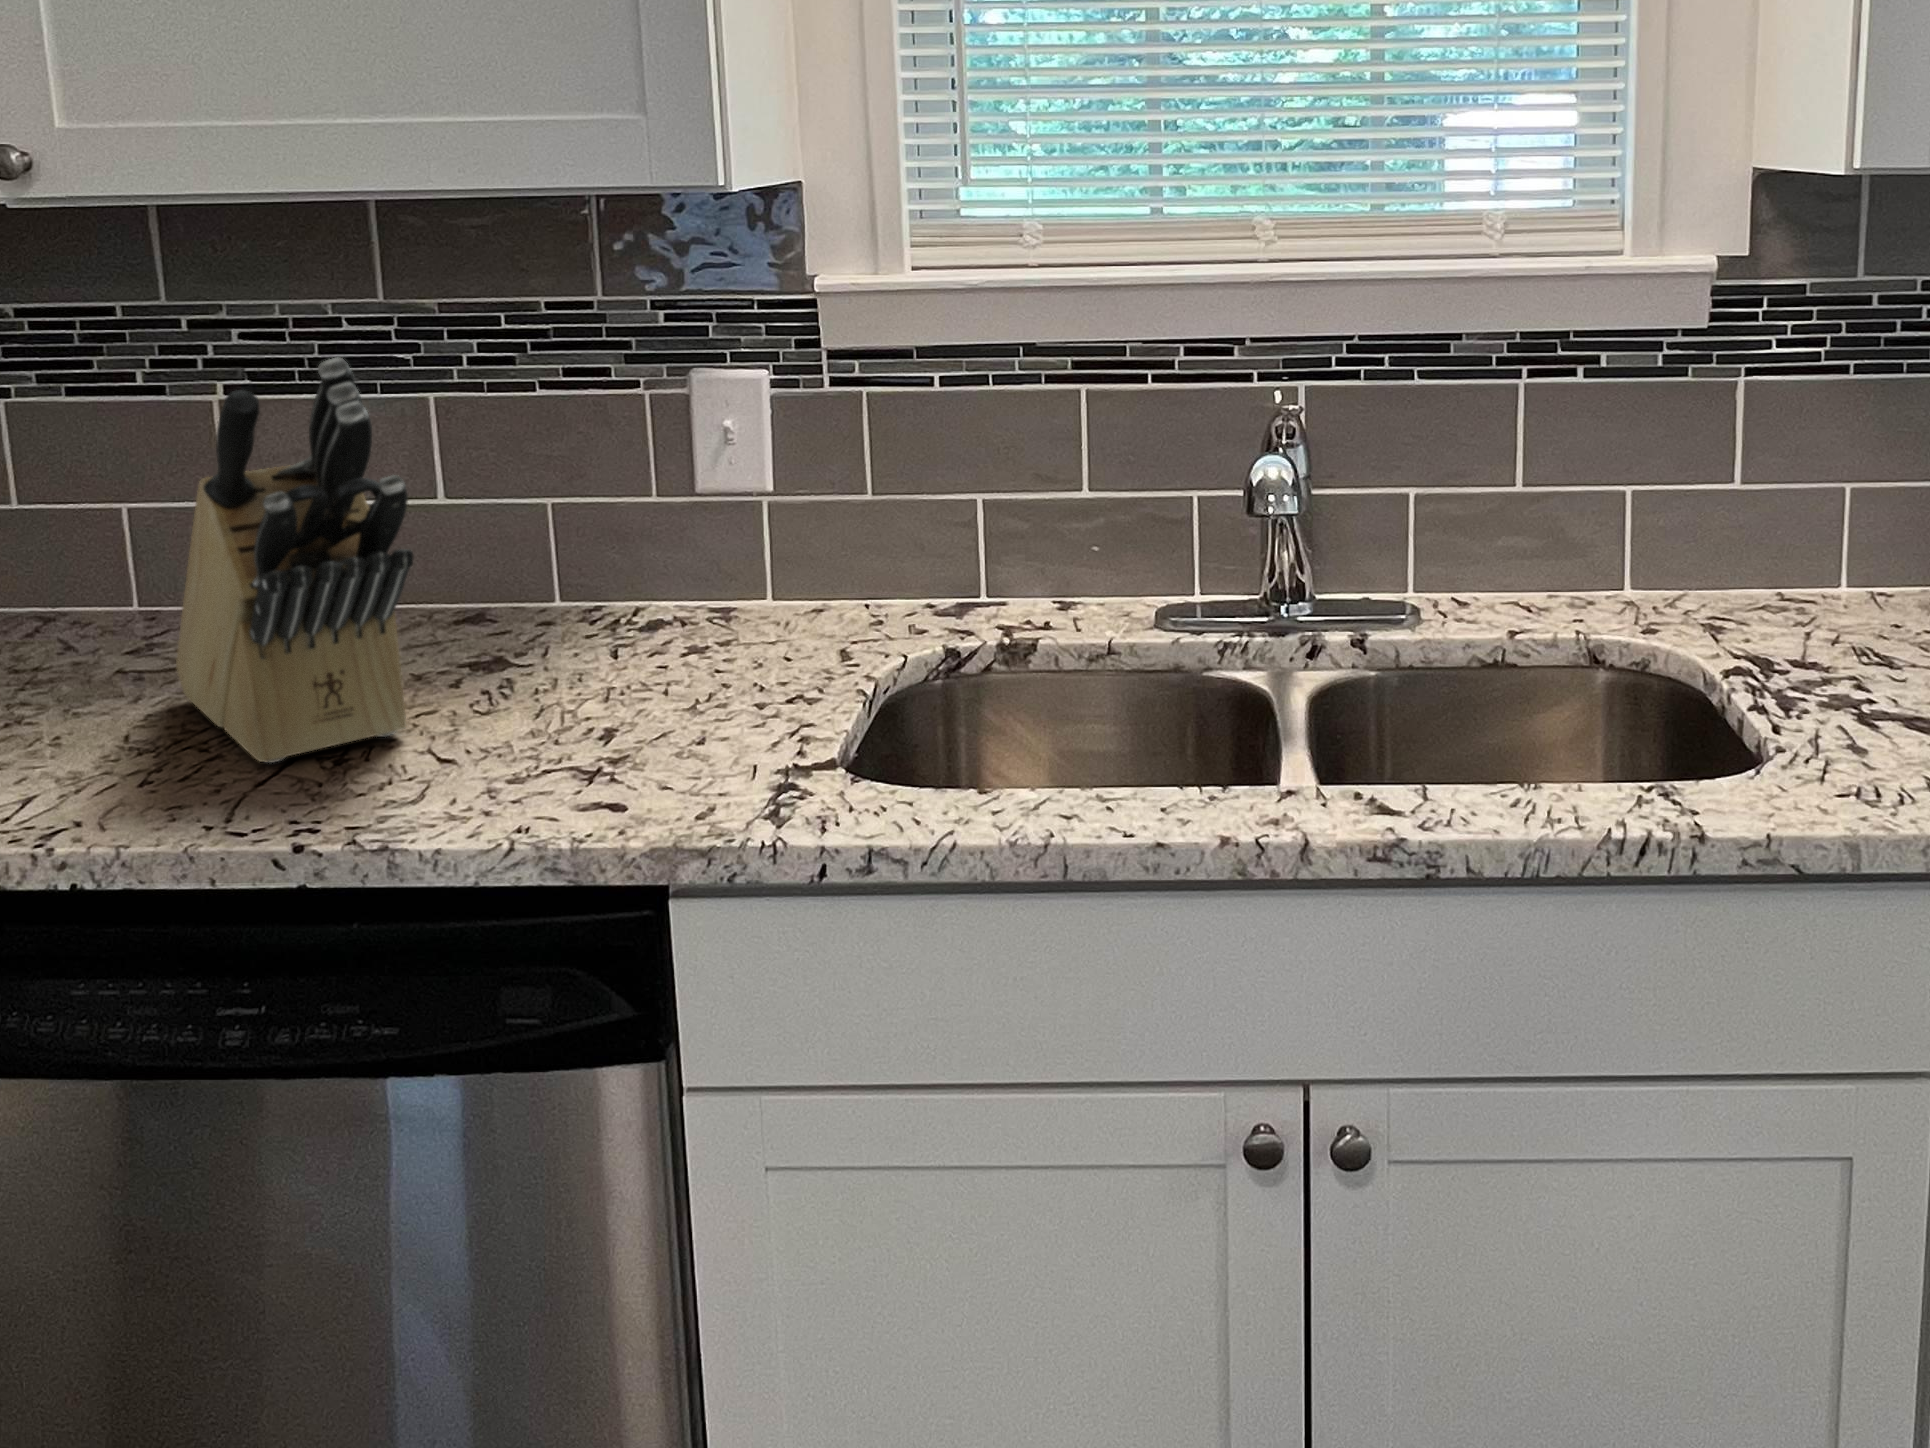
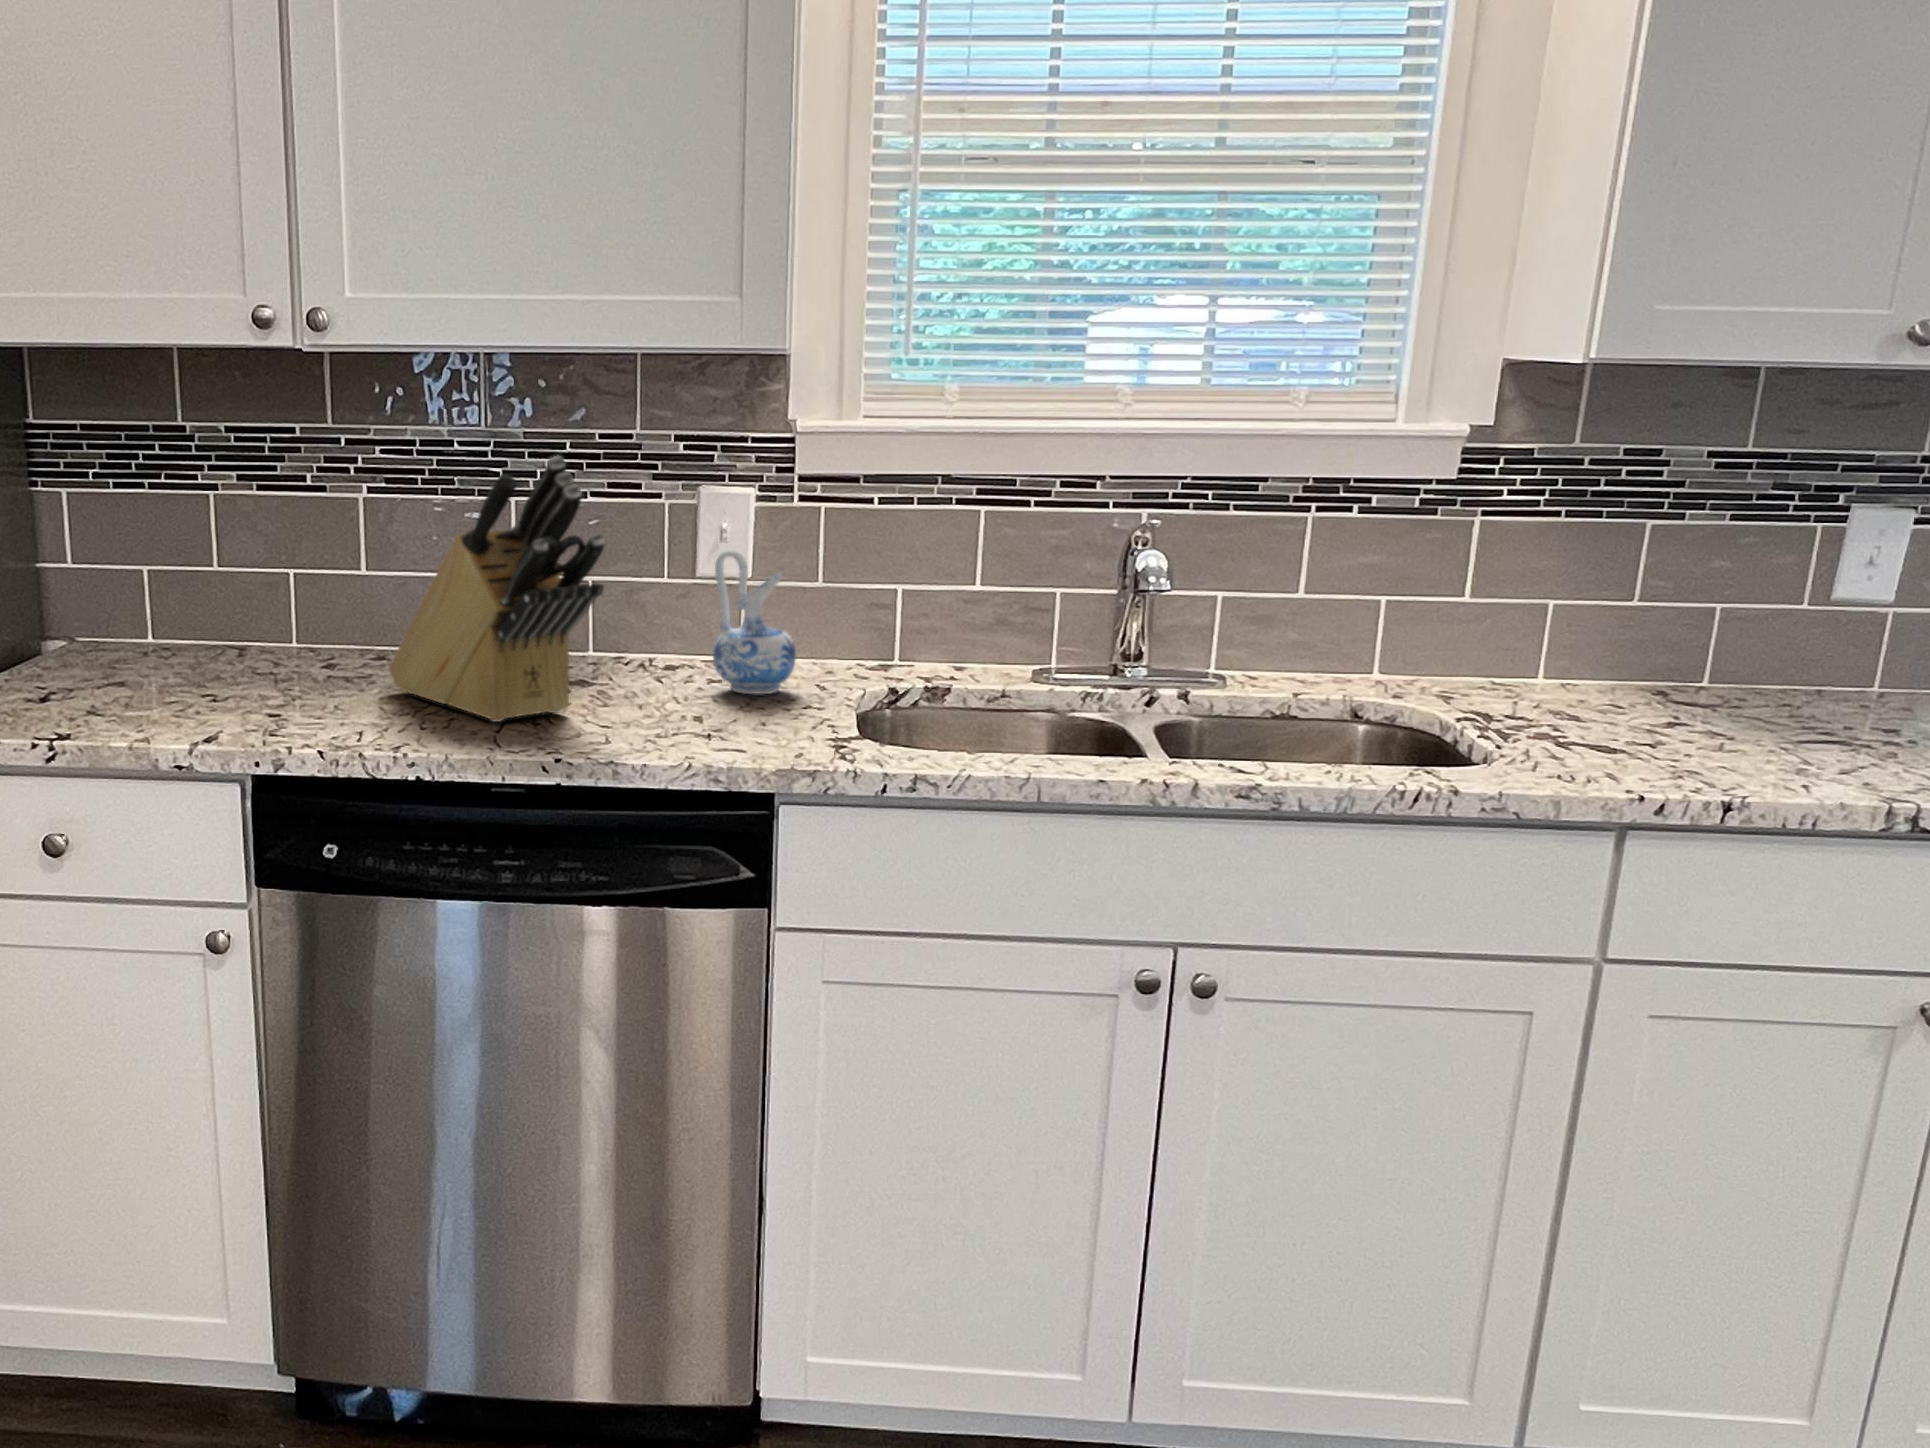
ceramic pitcher: none [671,469,798,676] -> present [713,550,796,694]

